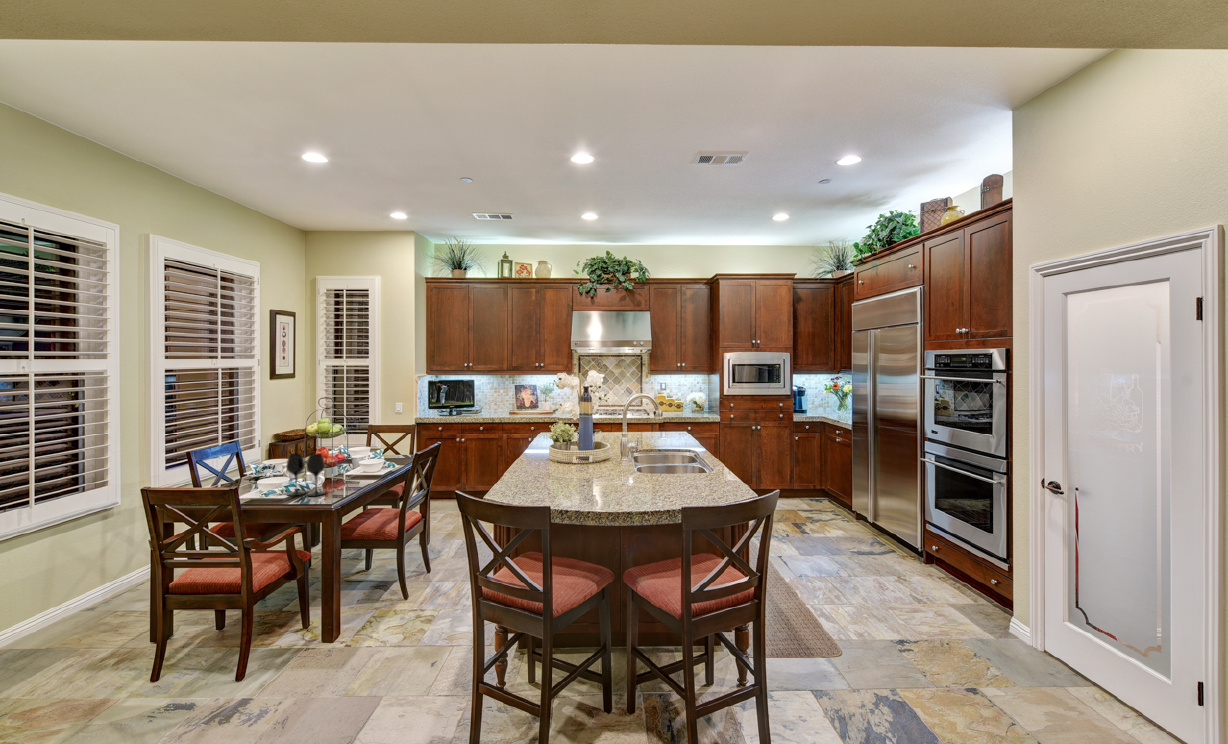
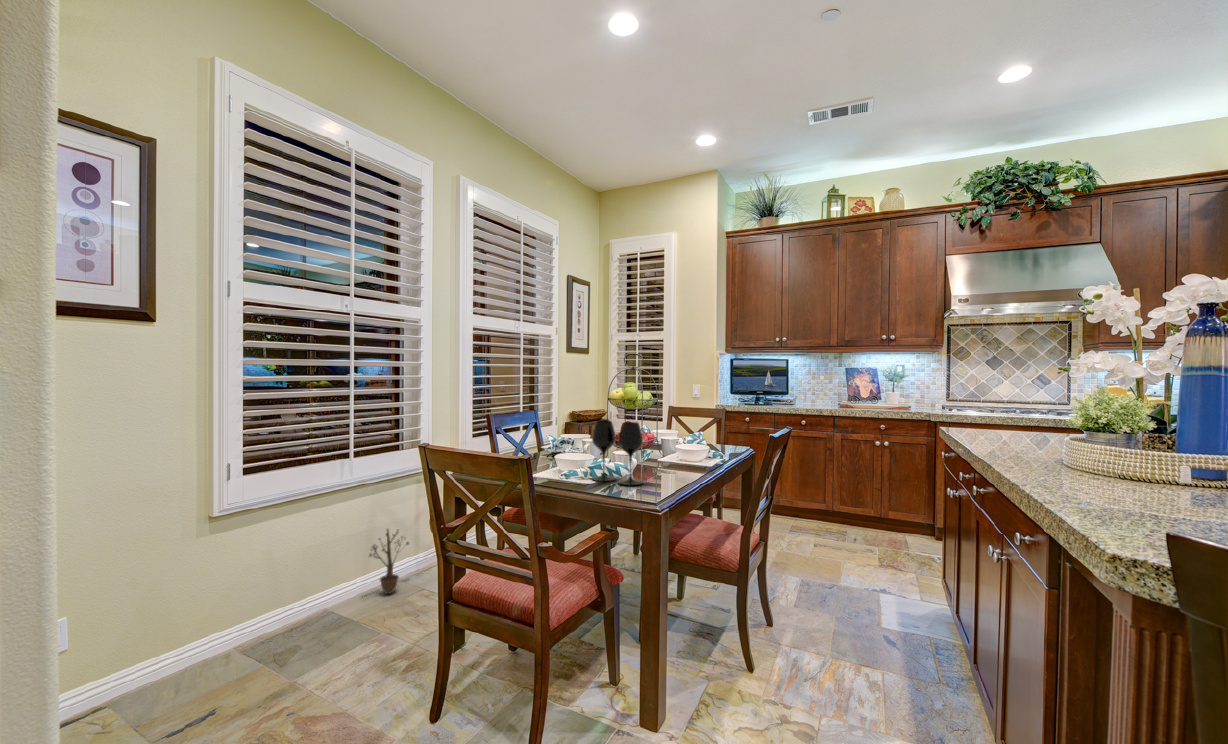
decorative plant: none [47,560,103,628] -> present [362,529,409,597]

